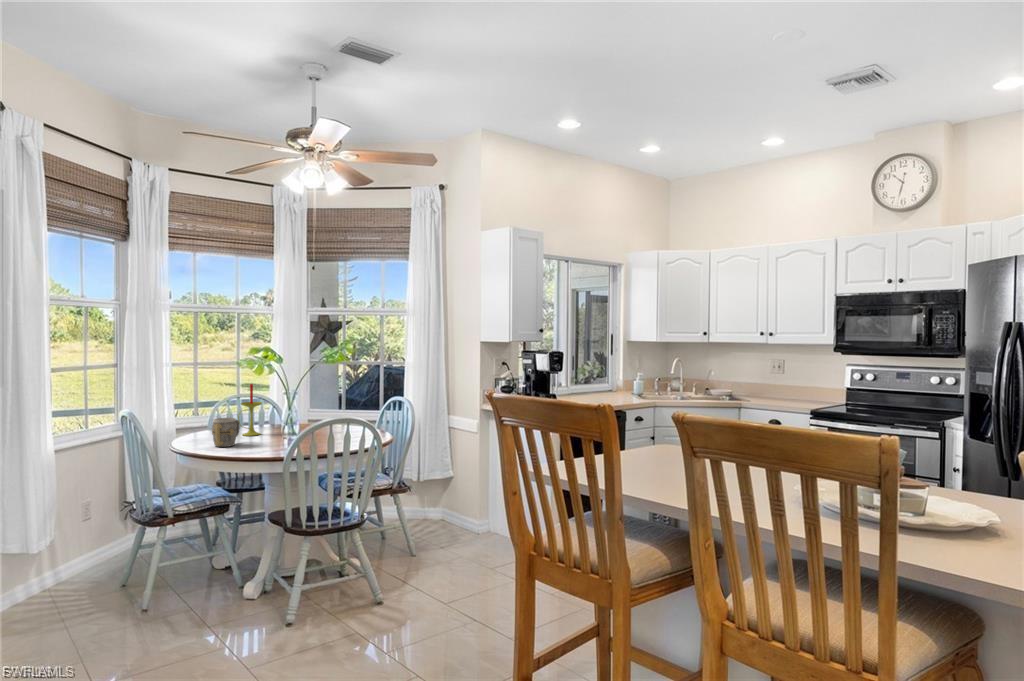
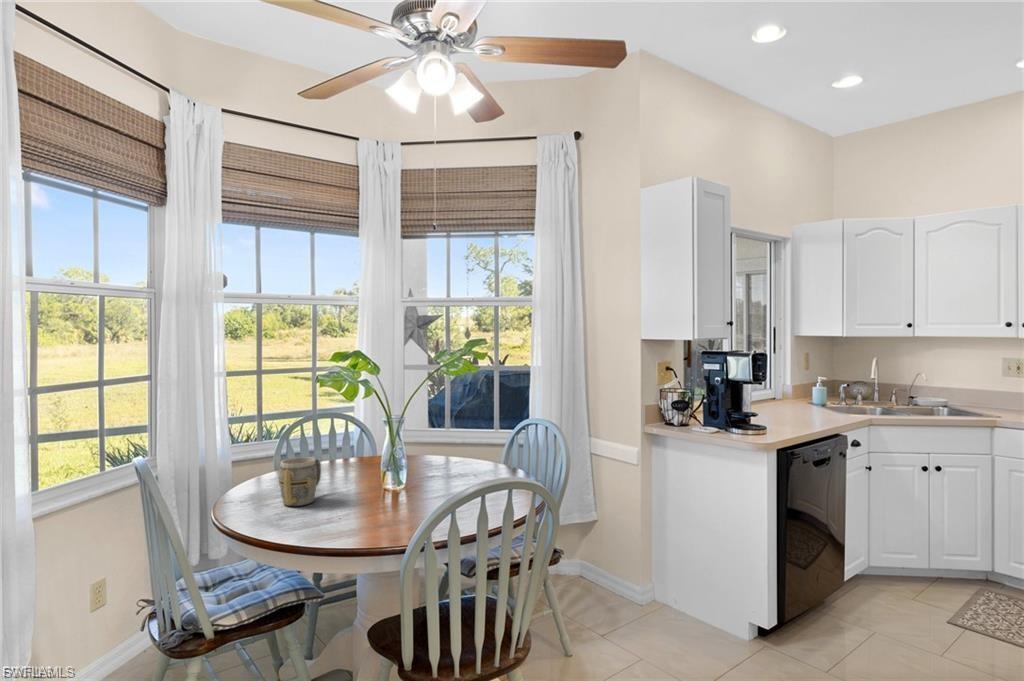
candle: present [238,384,262,436] -> none [317,400,352,479]

